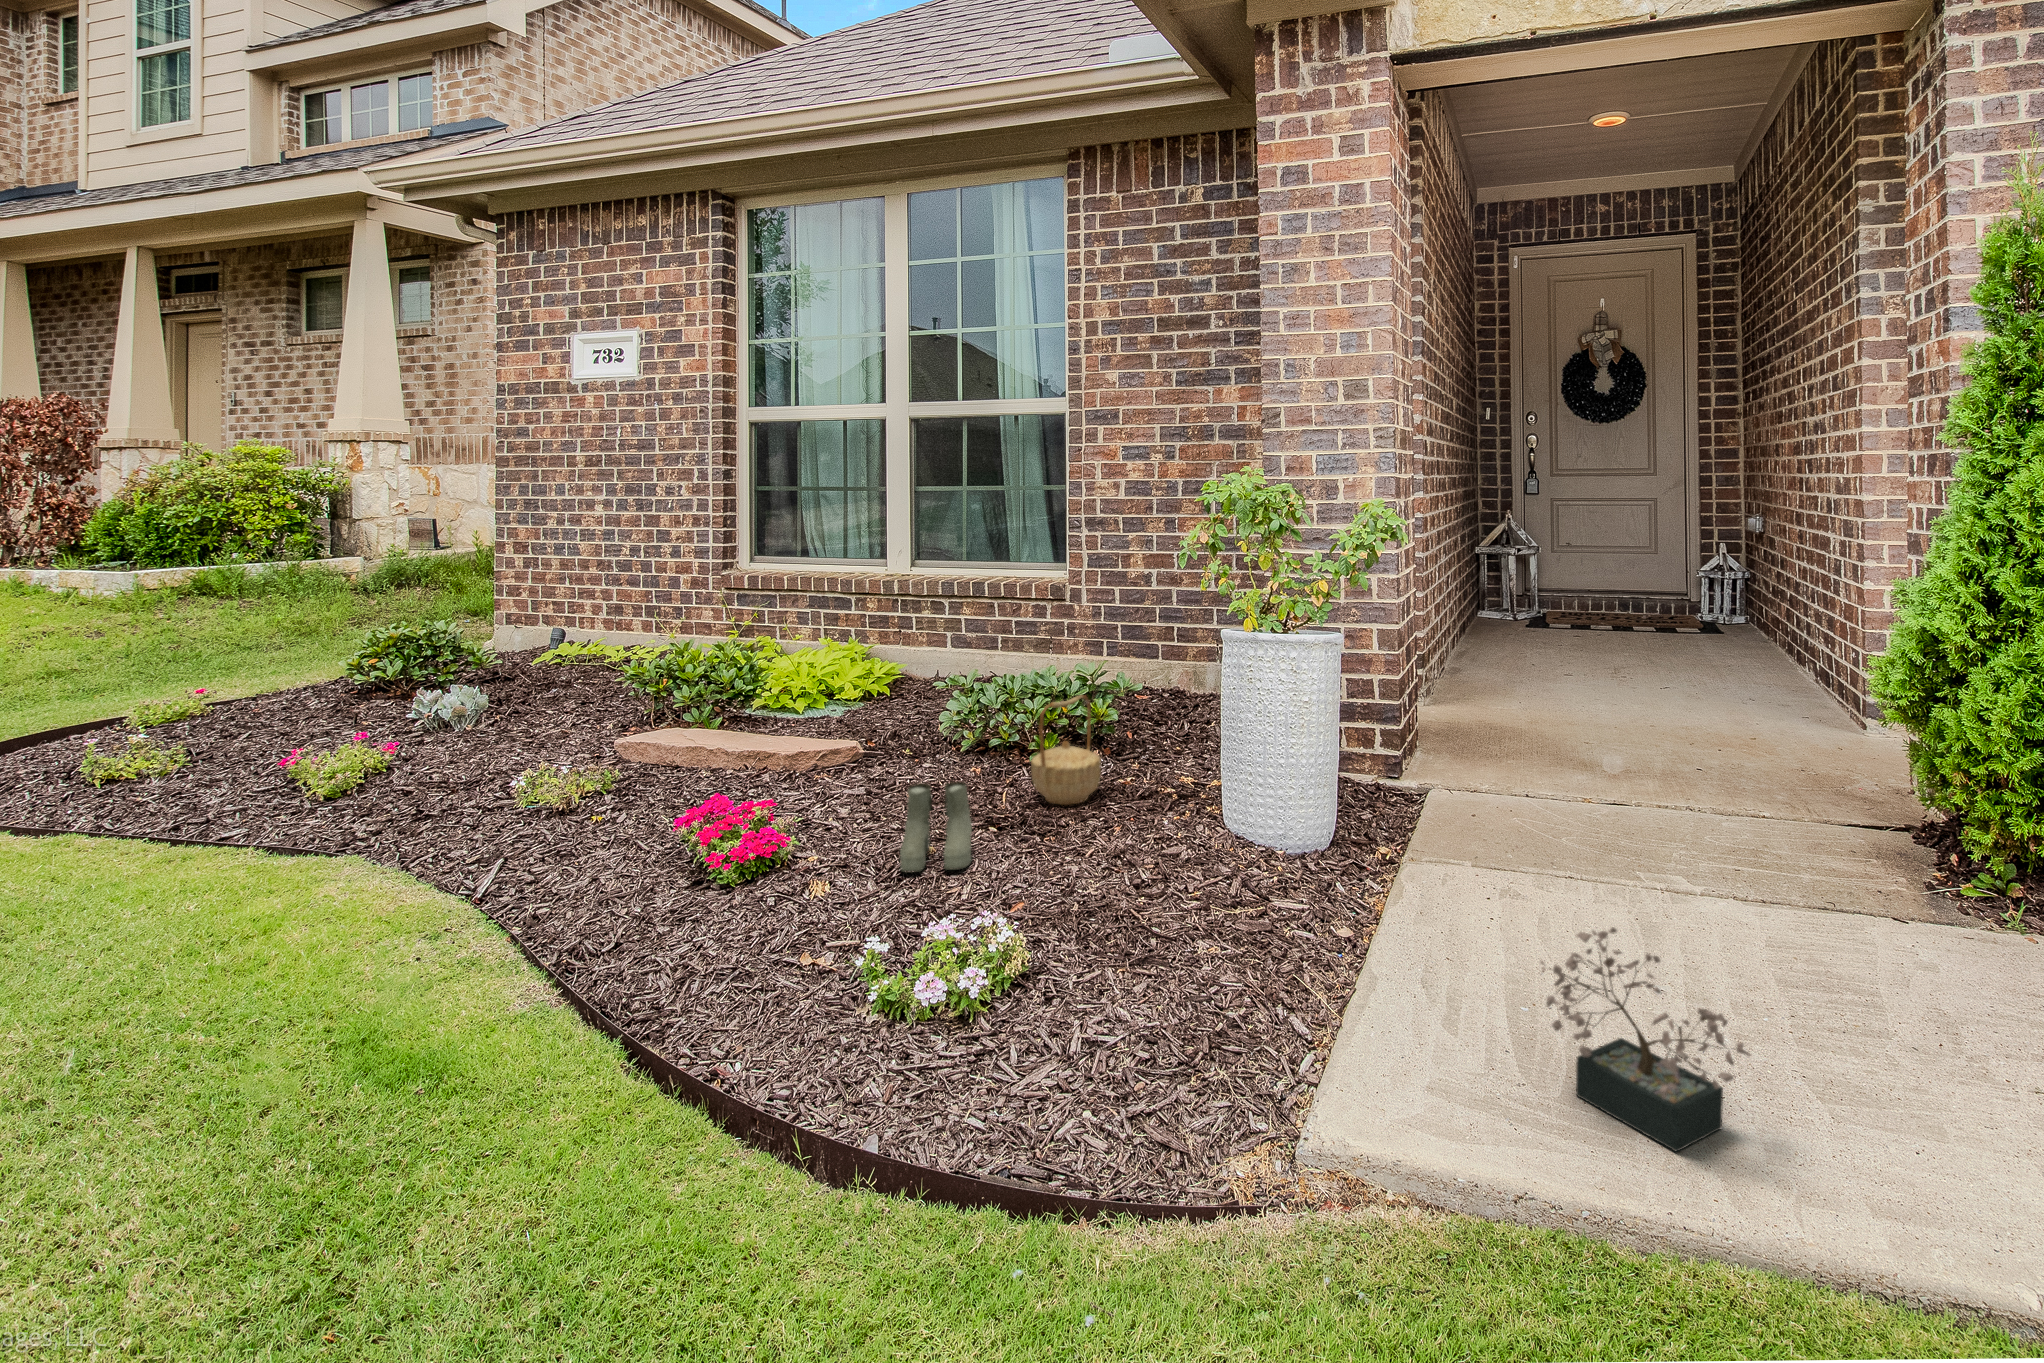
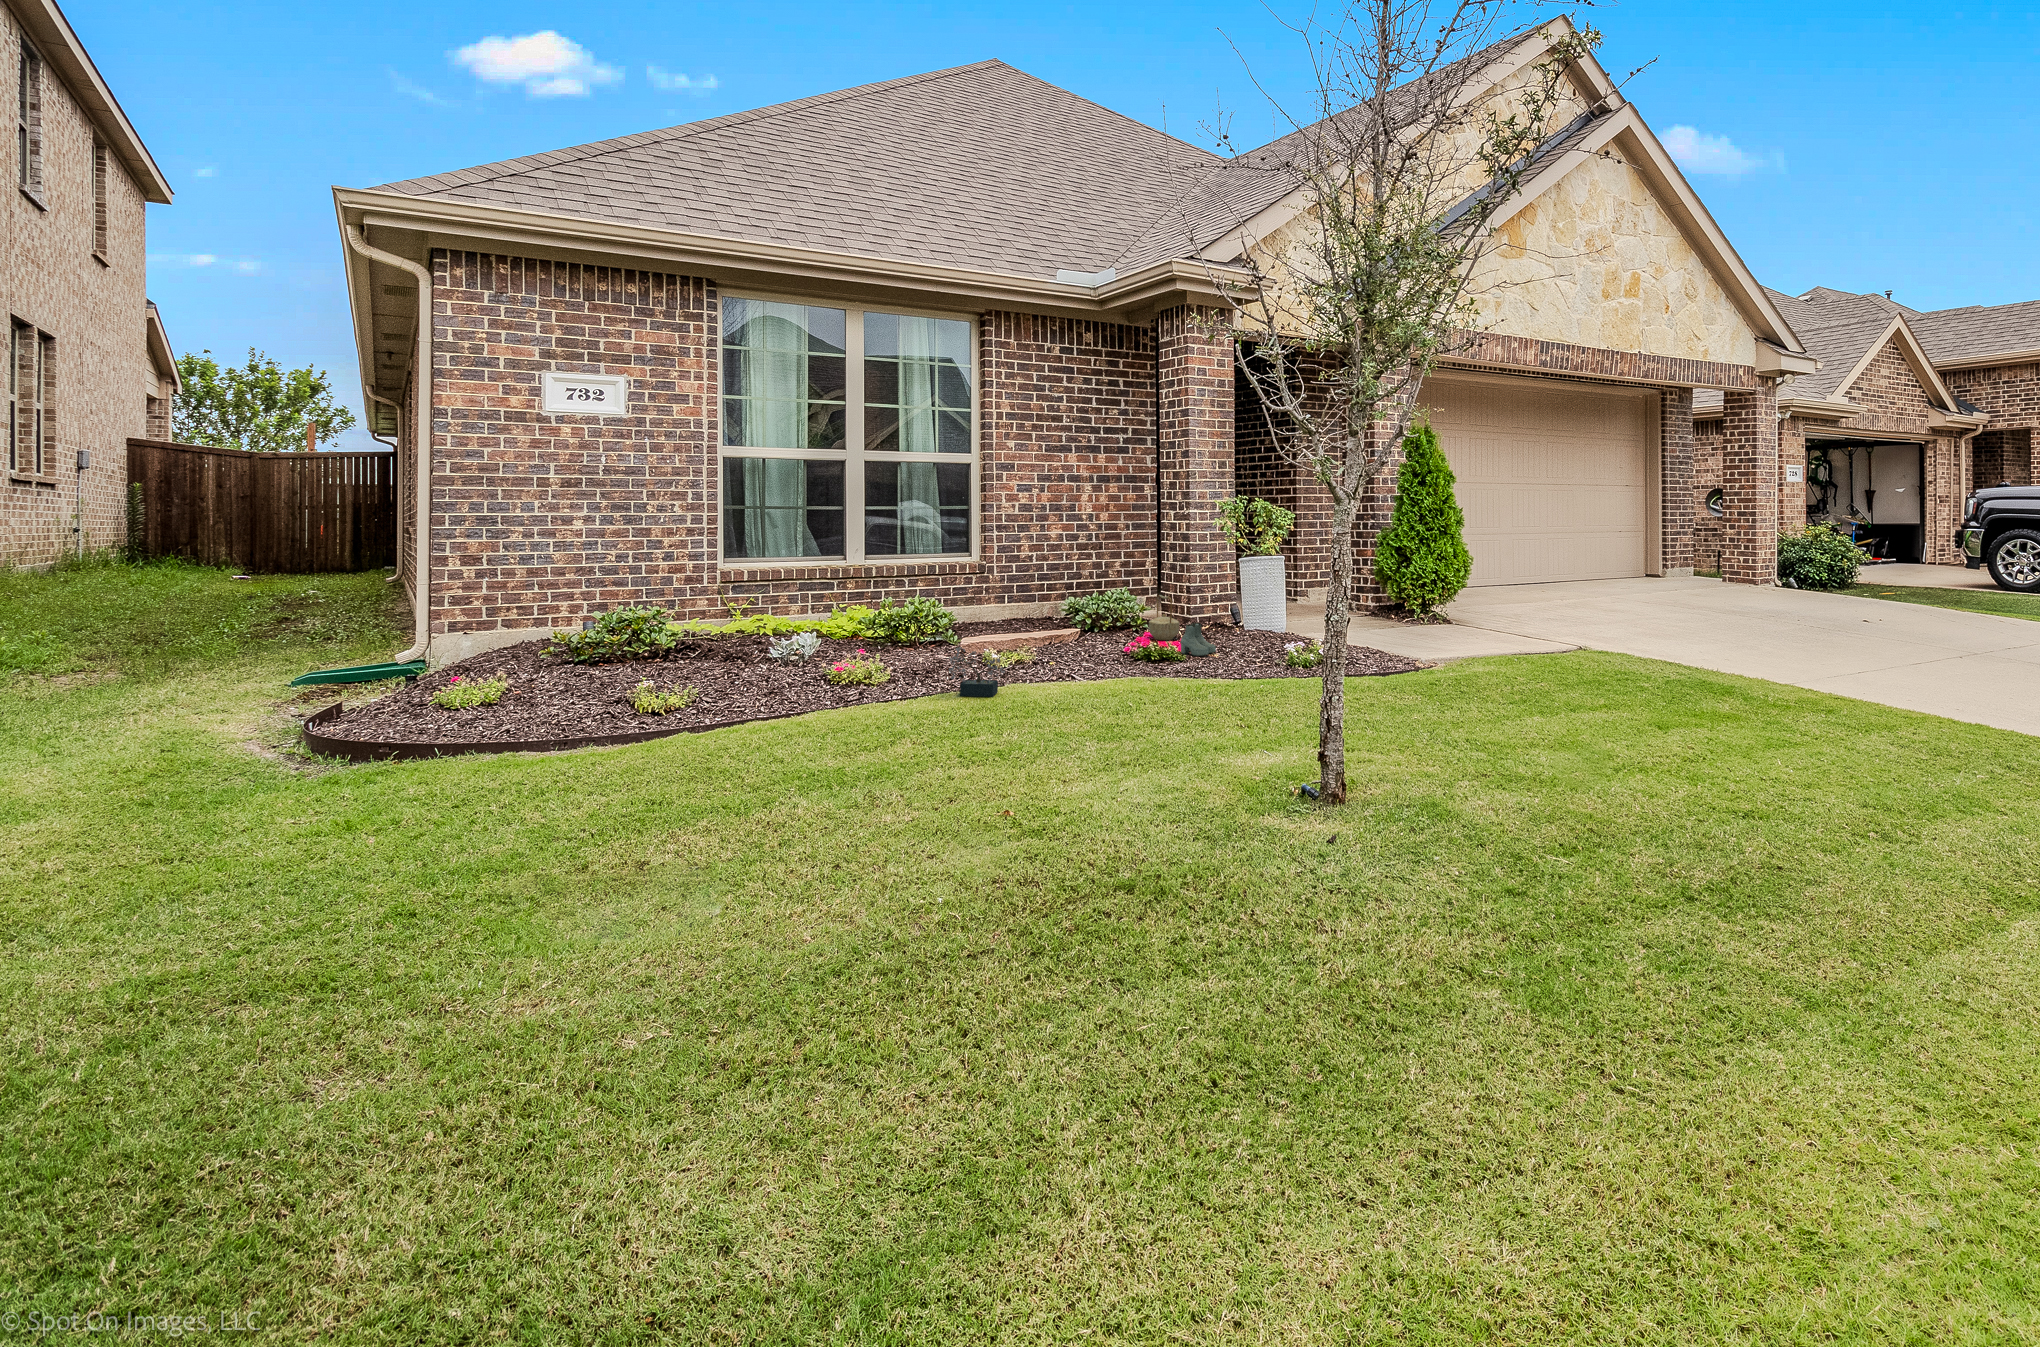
decorative plant: present [1540,928,1750,1152] -> present [949,647,1005,697]

